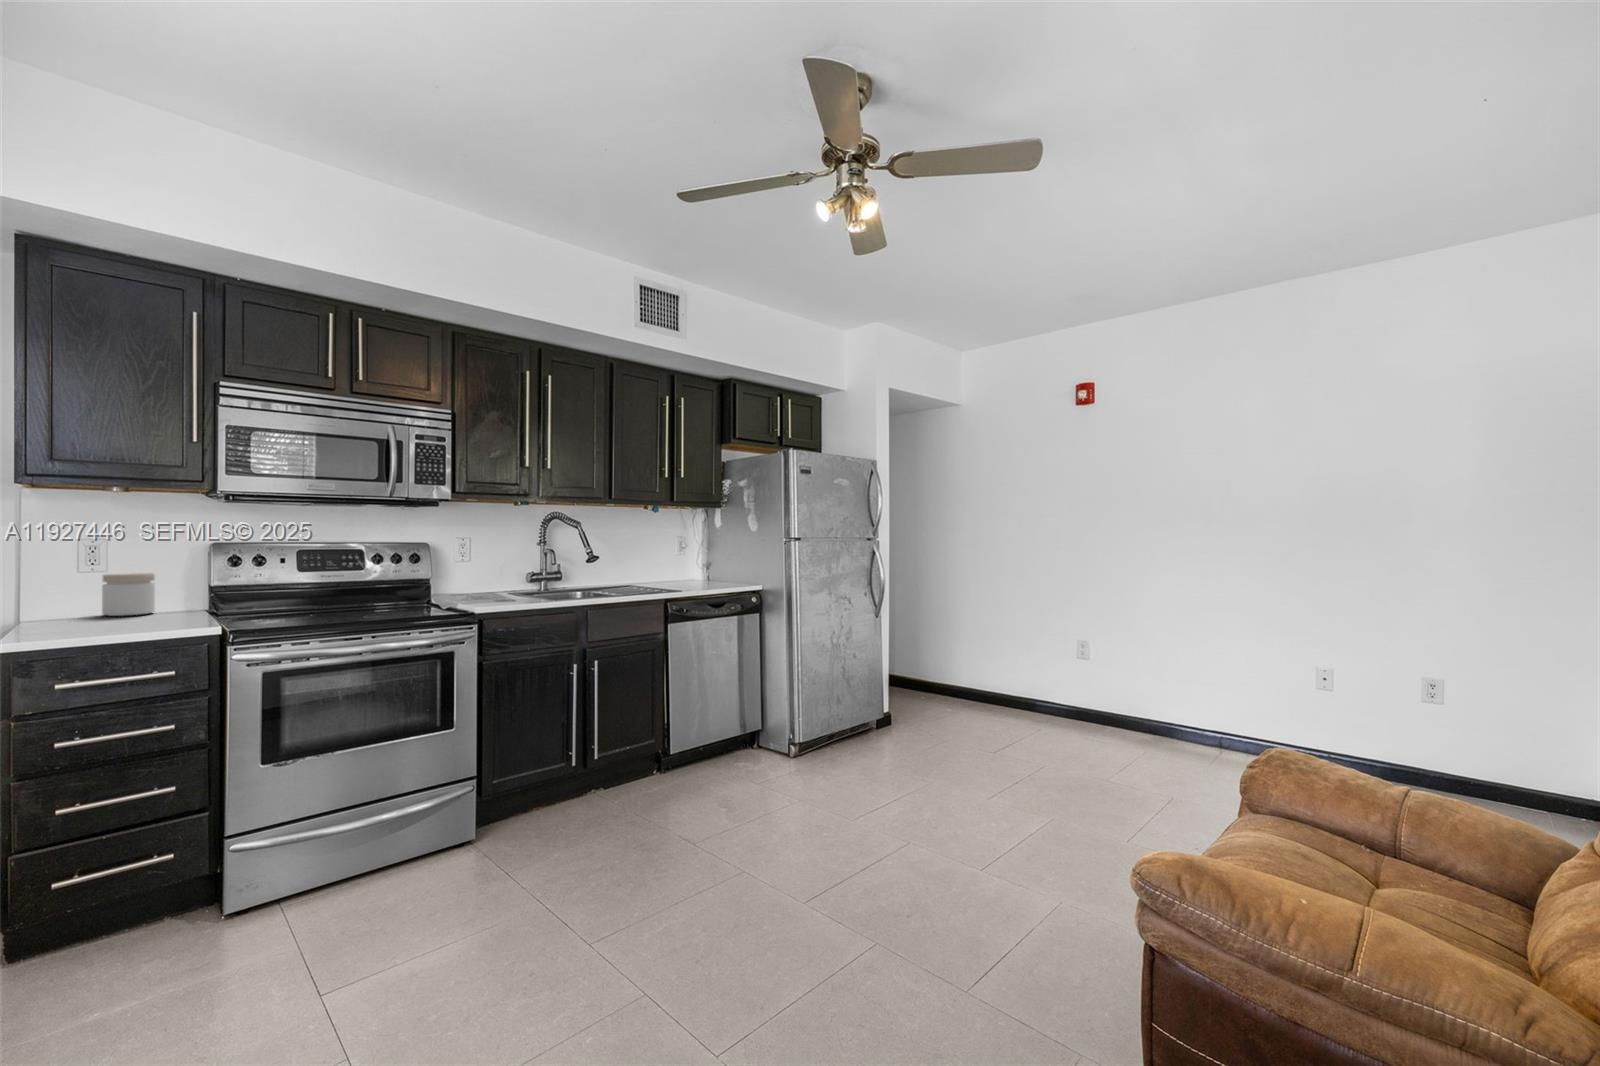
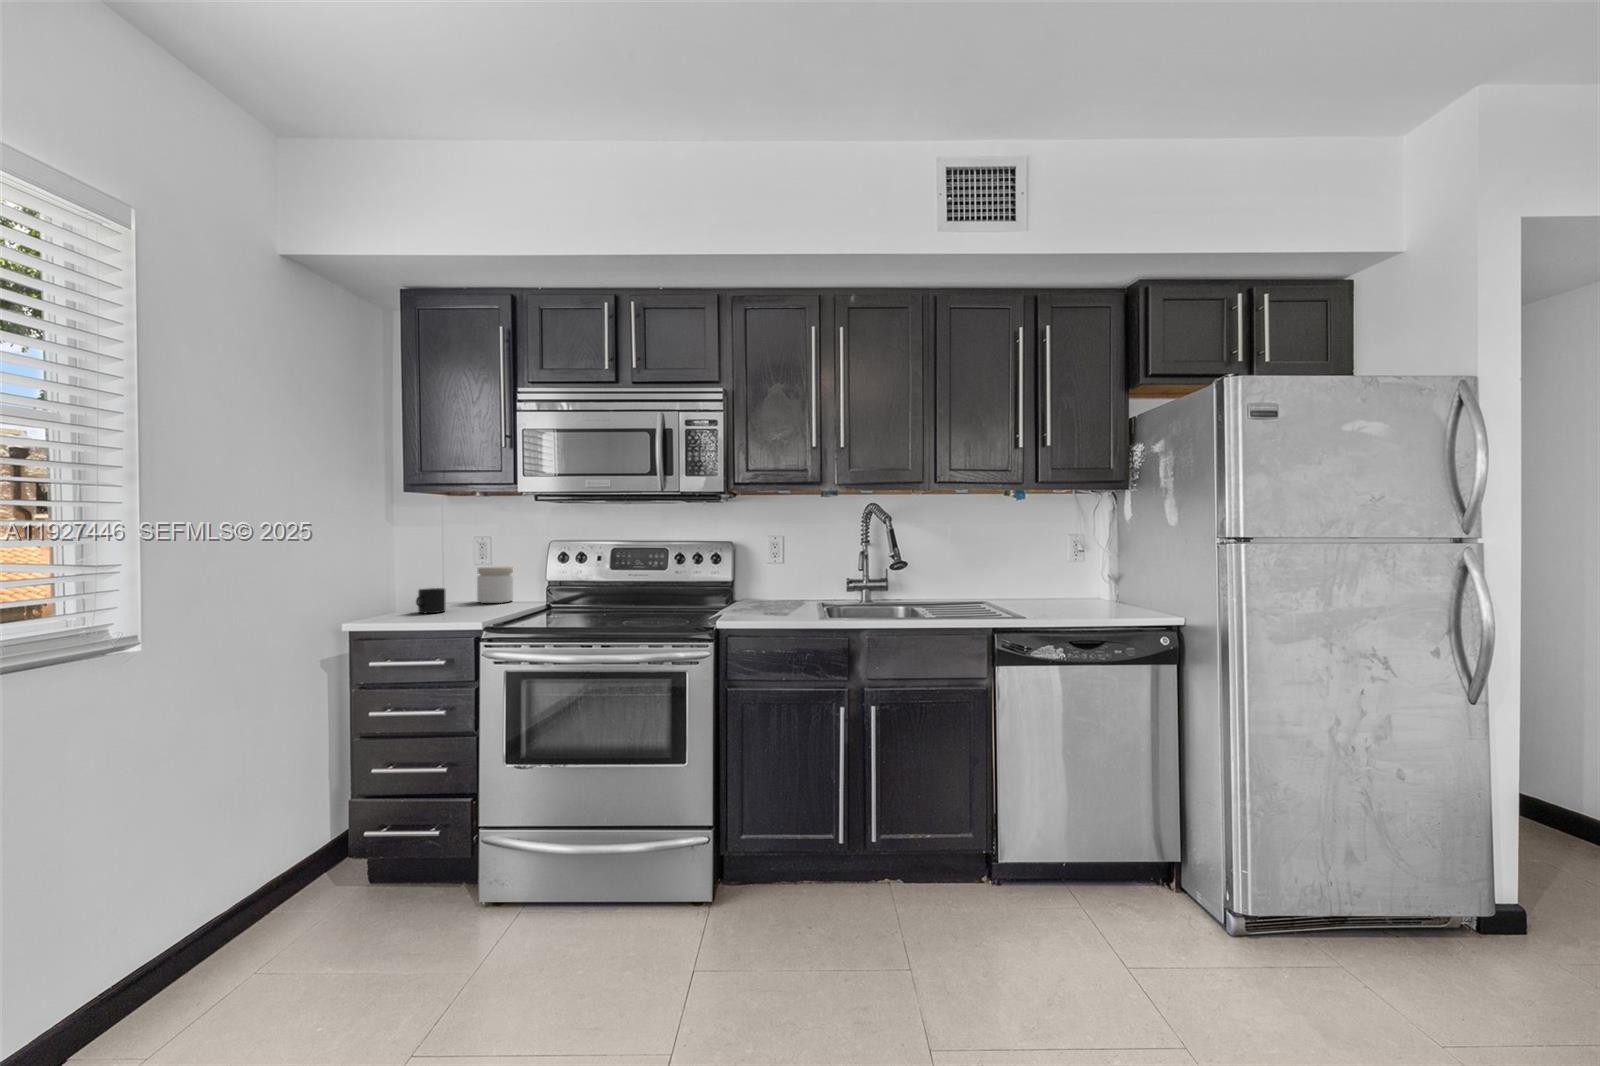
mug: none [59,599,99,629] -> present [416,588,446,613]

